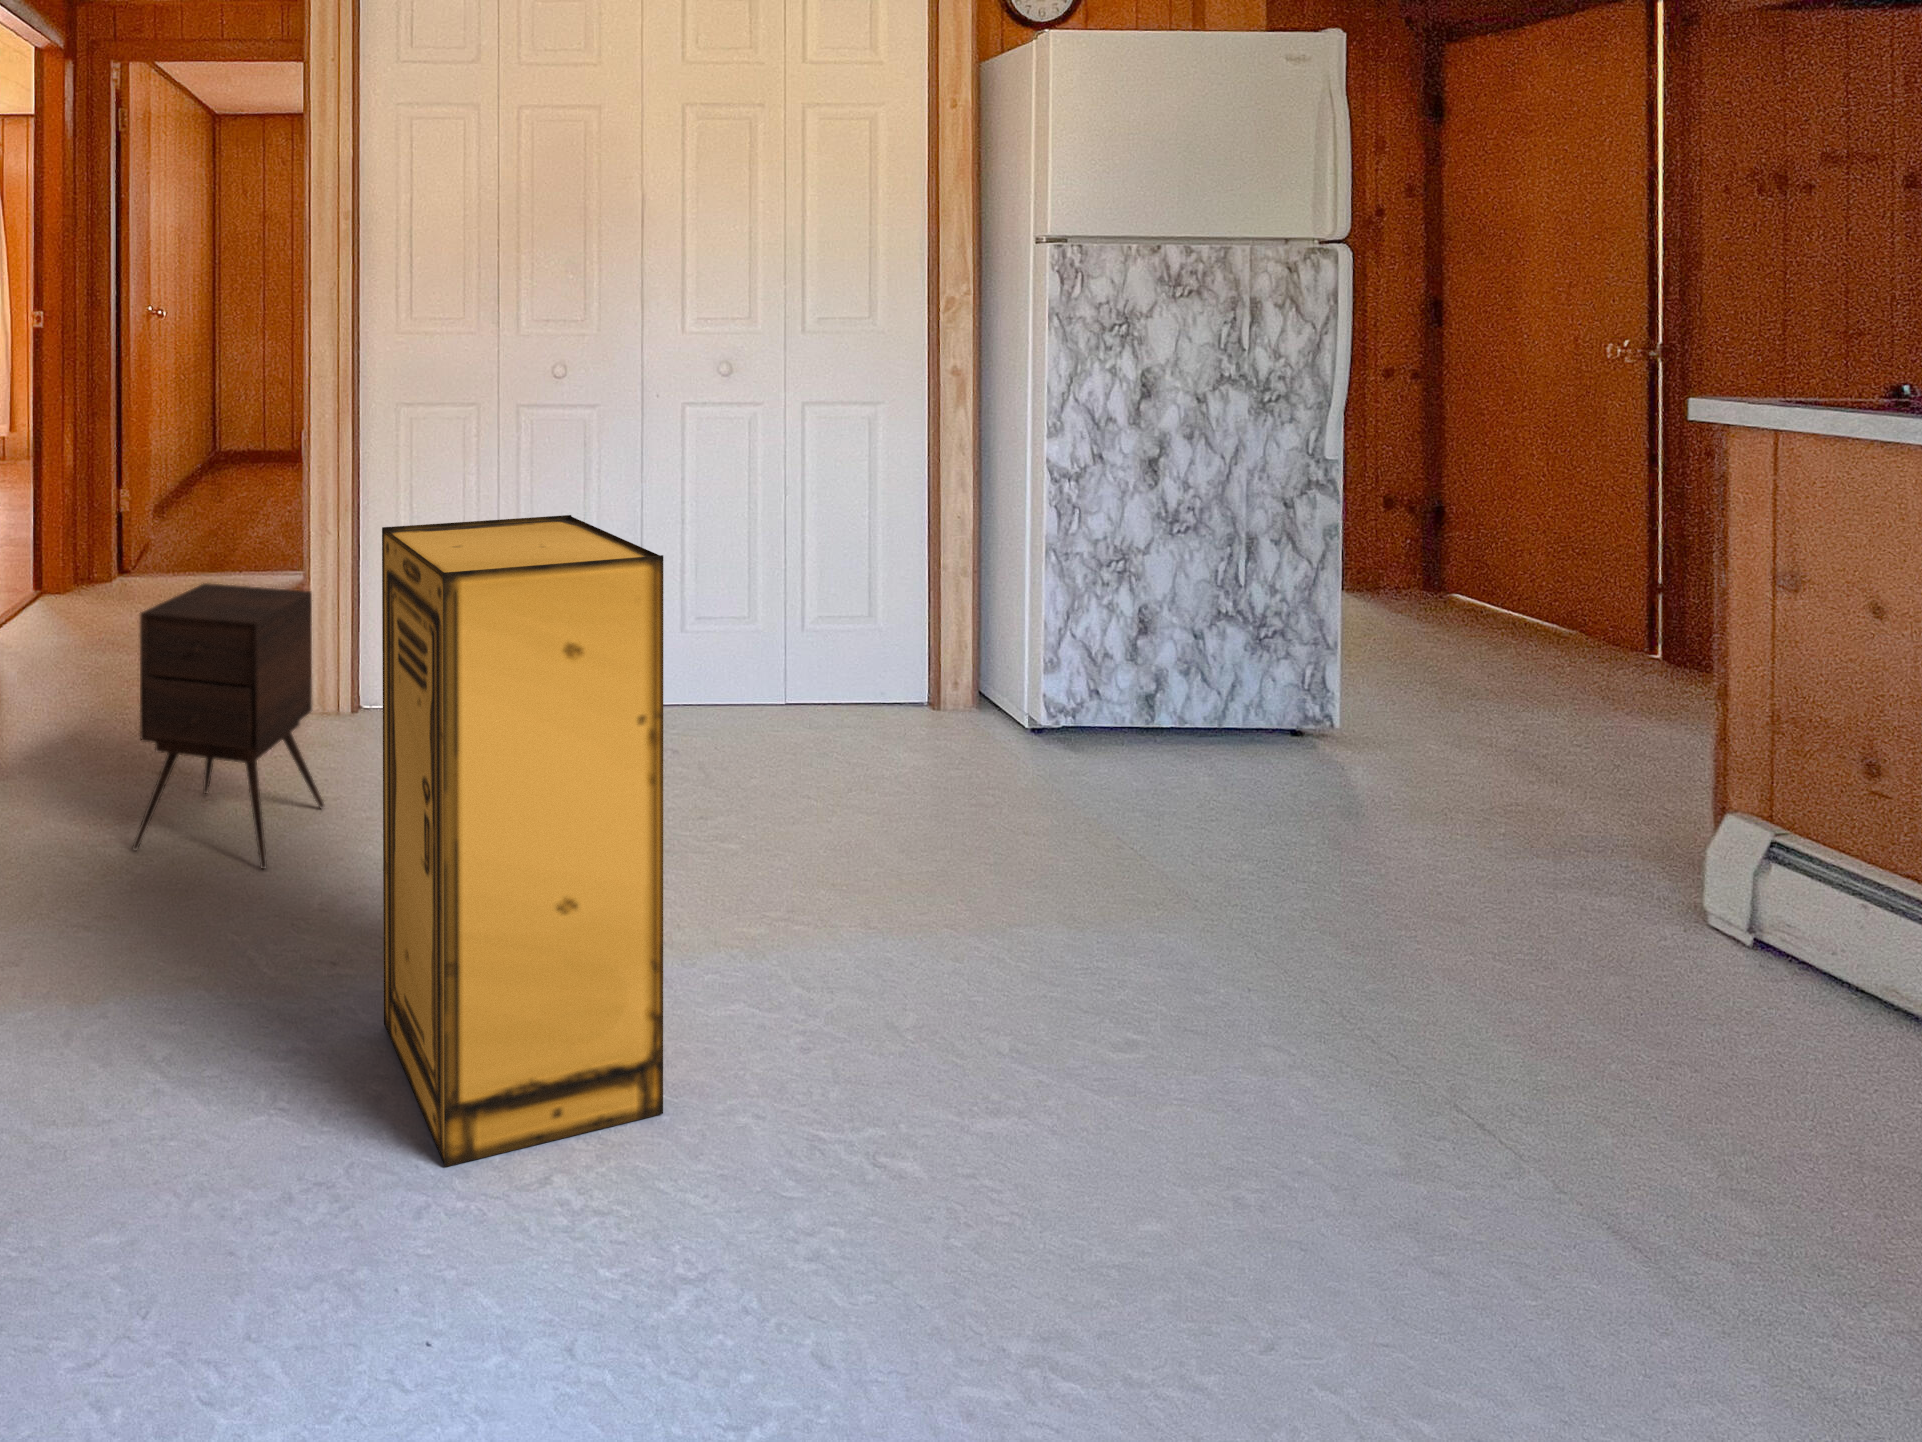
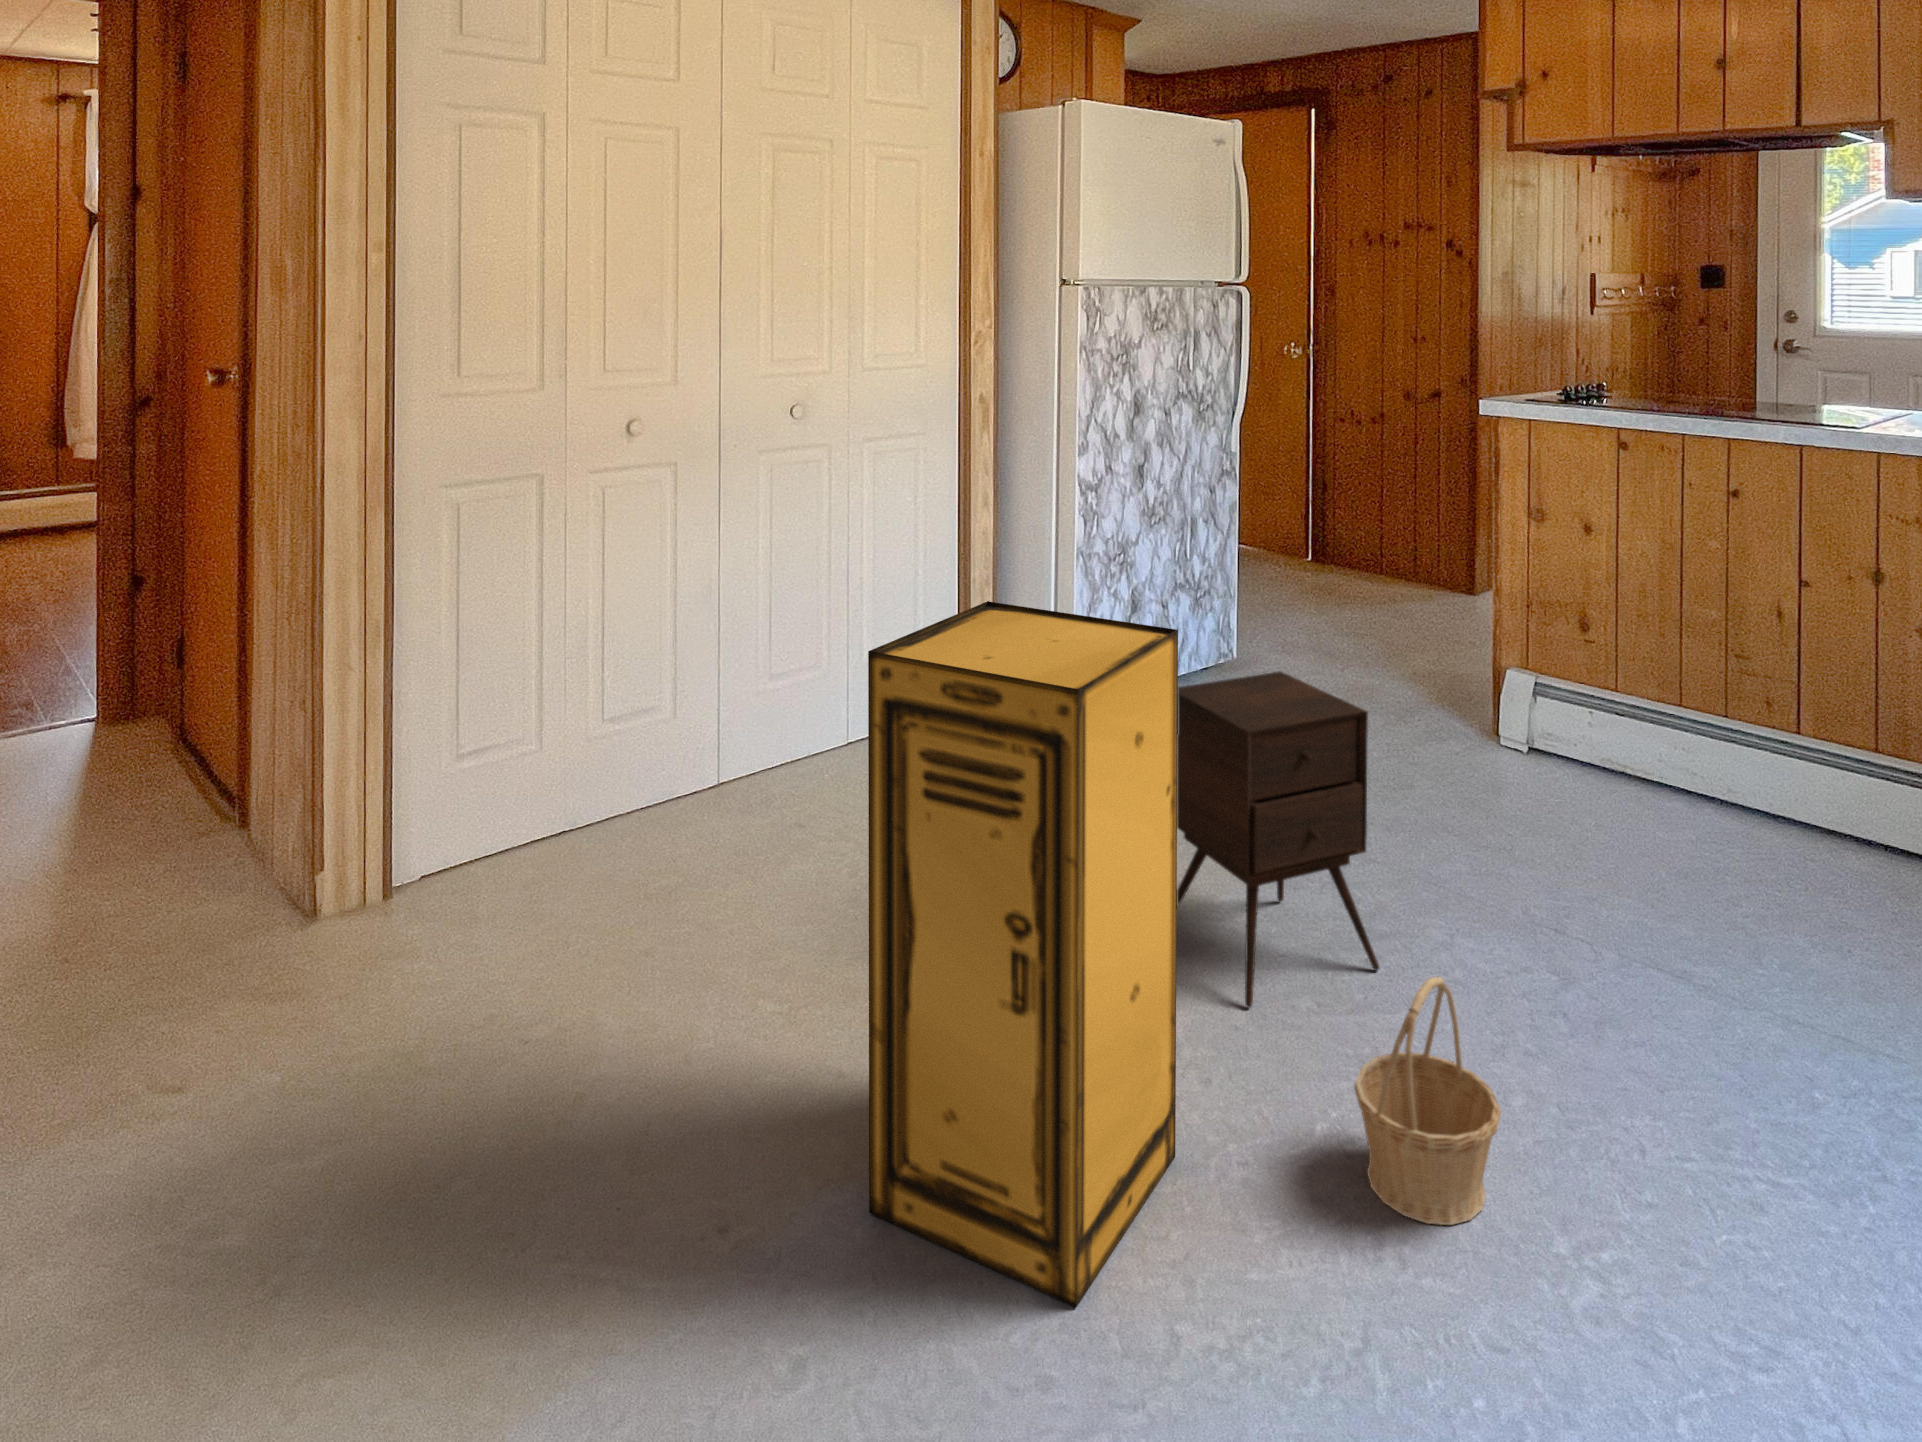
side table: present [133,583,324,869] -> present [1177,671,1379,1008]
basket: none [807,1024,988,1333] -> present [1354,977,1501,1225]

